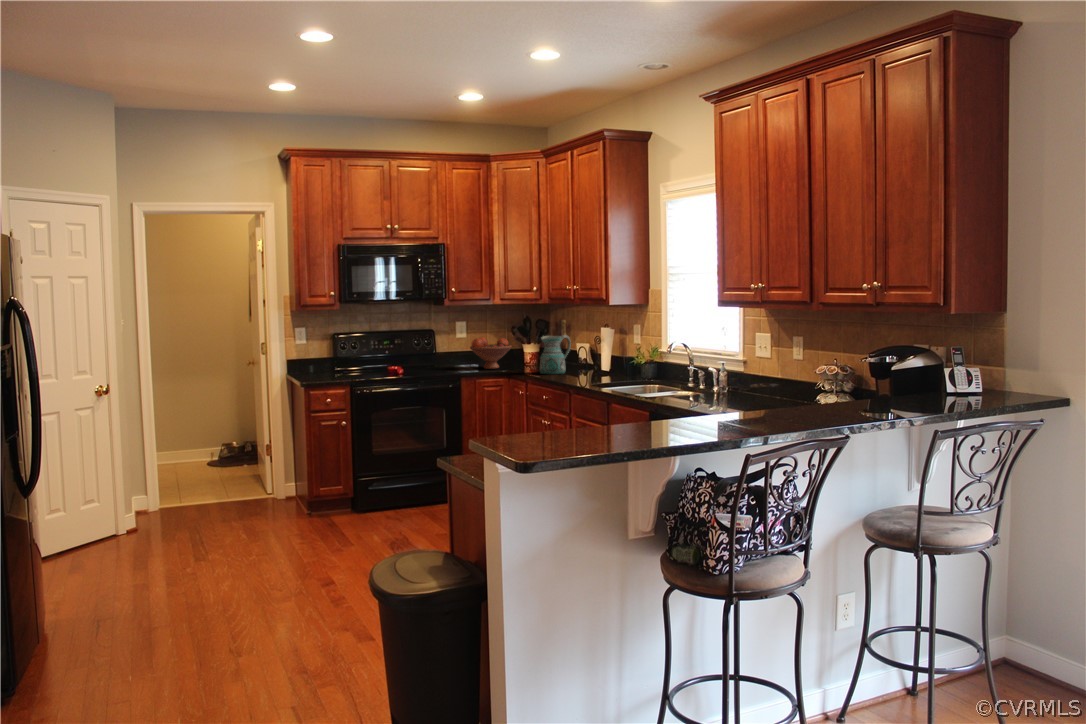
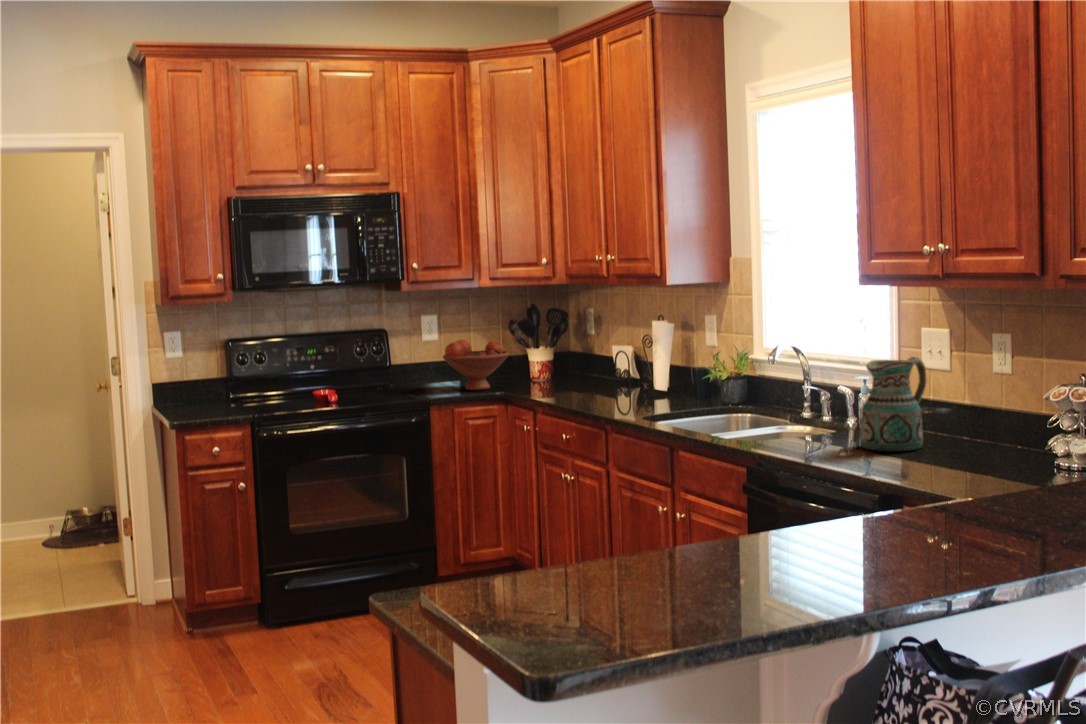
ceramic pitcher: present [540,335,571,374] -> present [861,357,927,451]

